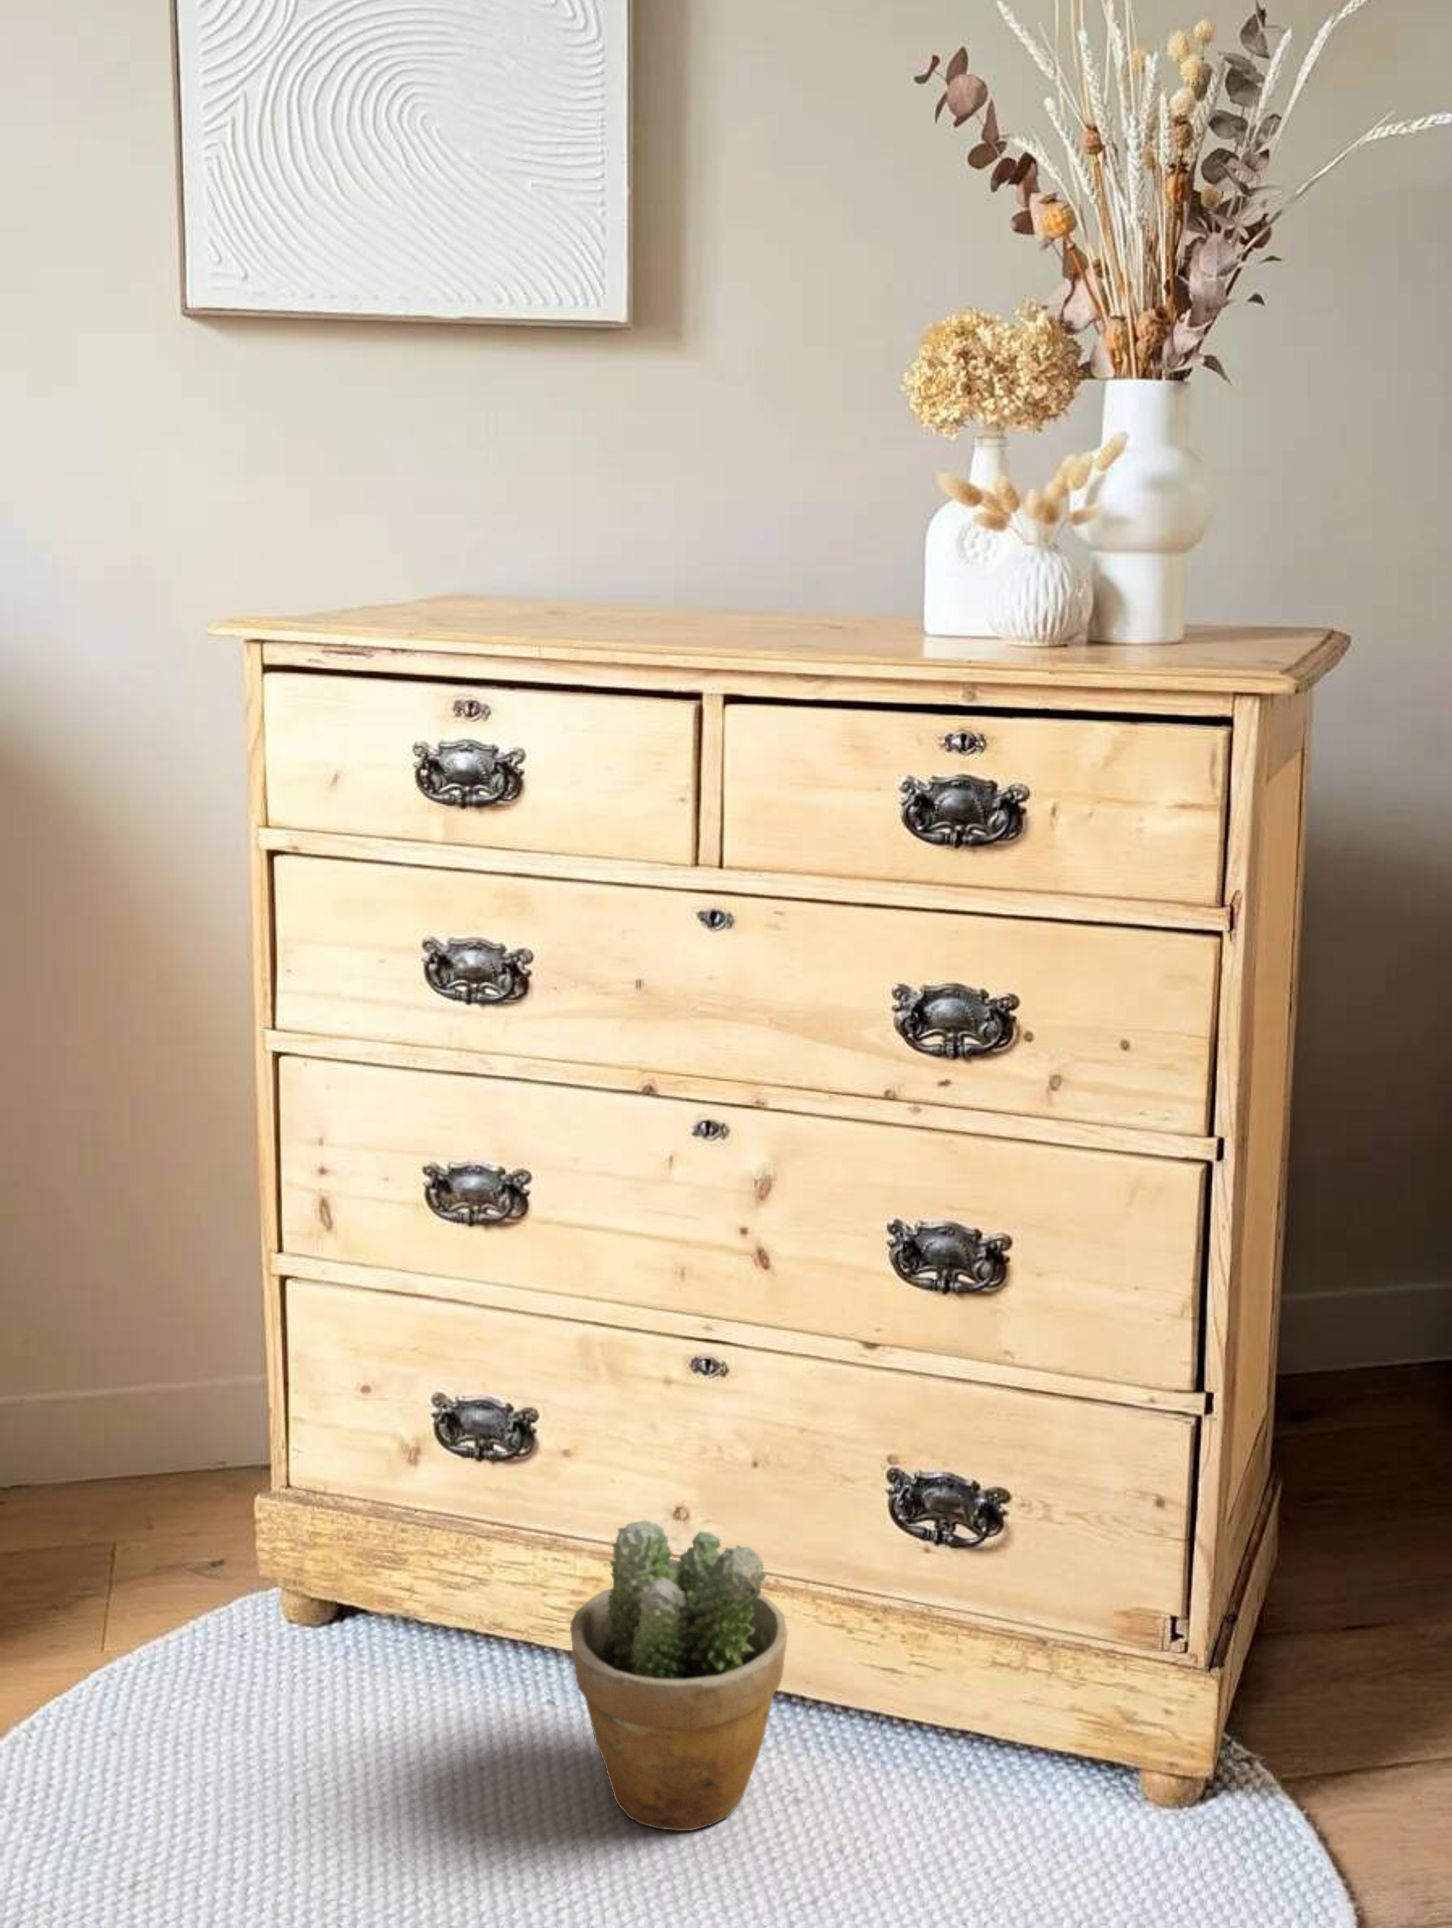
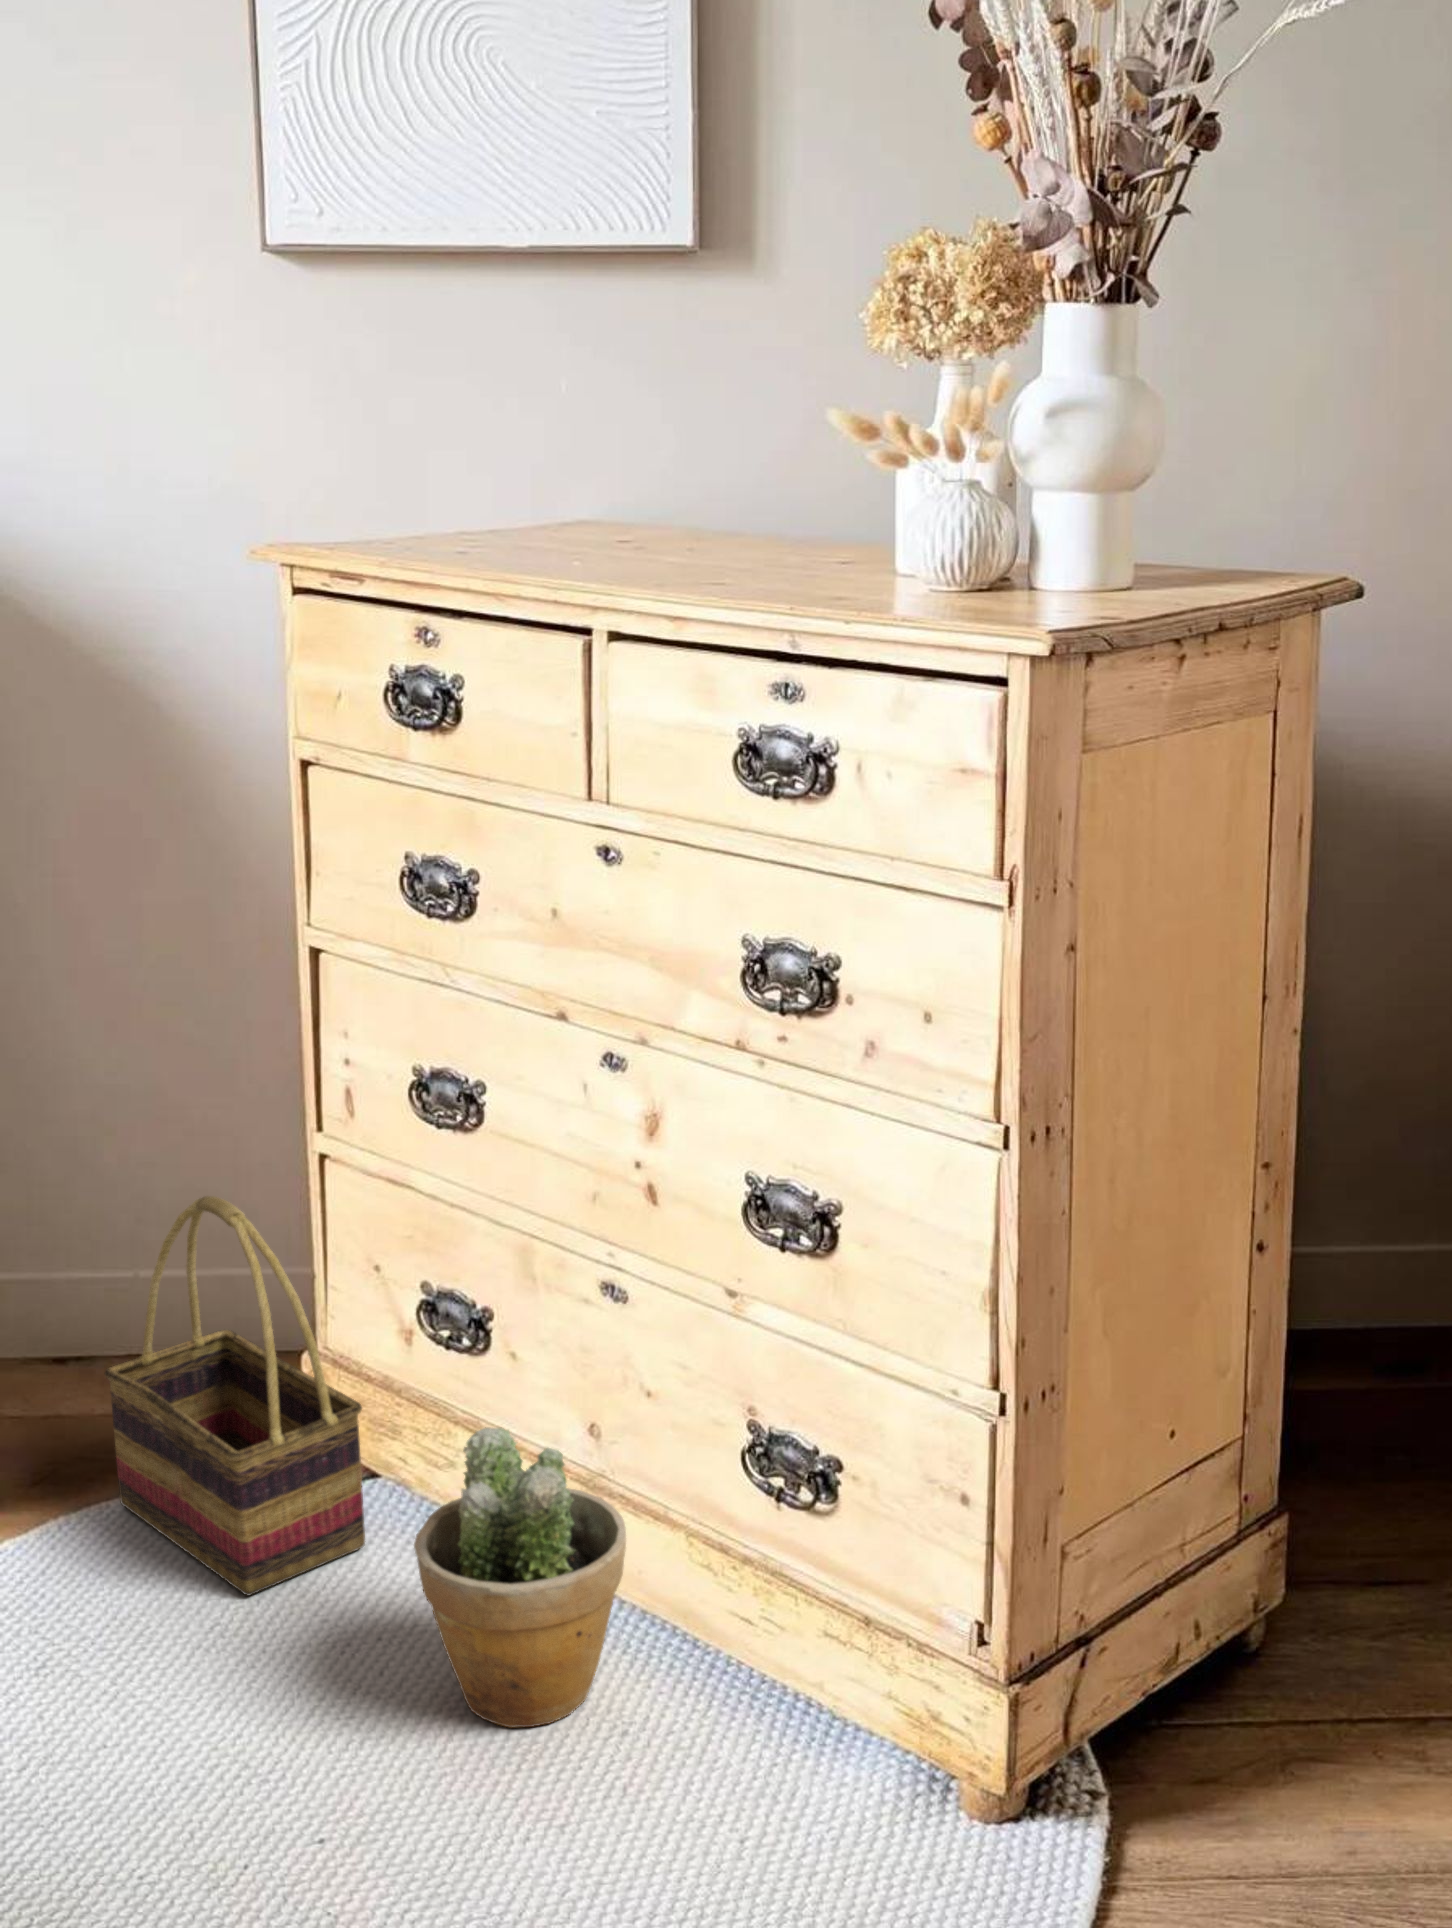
basket: none [63,1333,393,1765] -> present [105,1196,365,1595]

